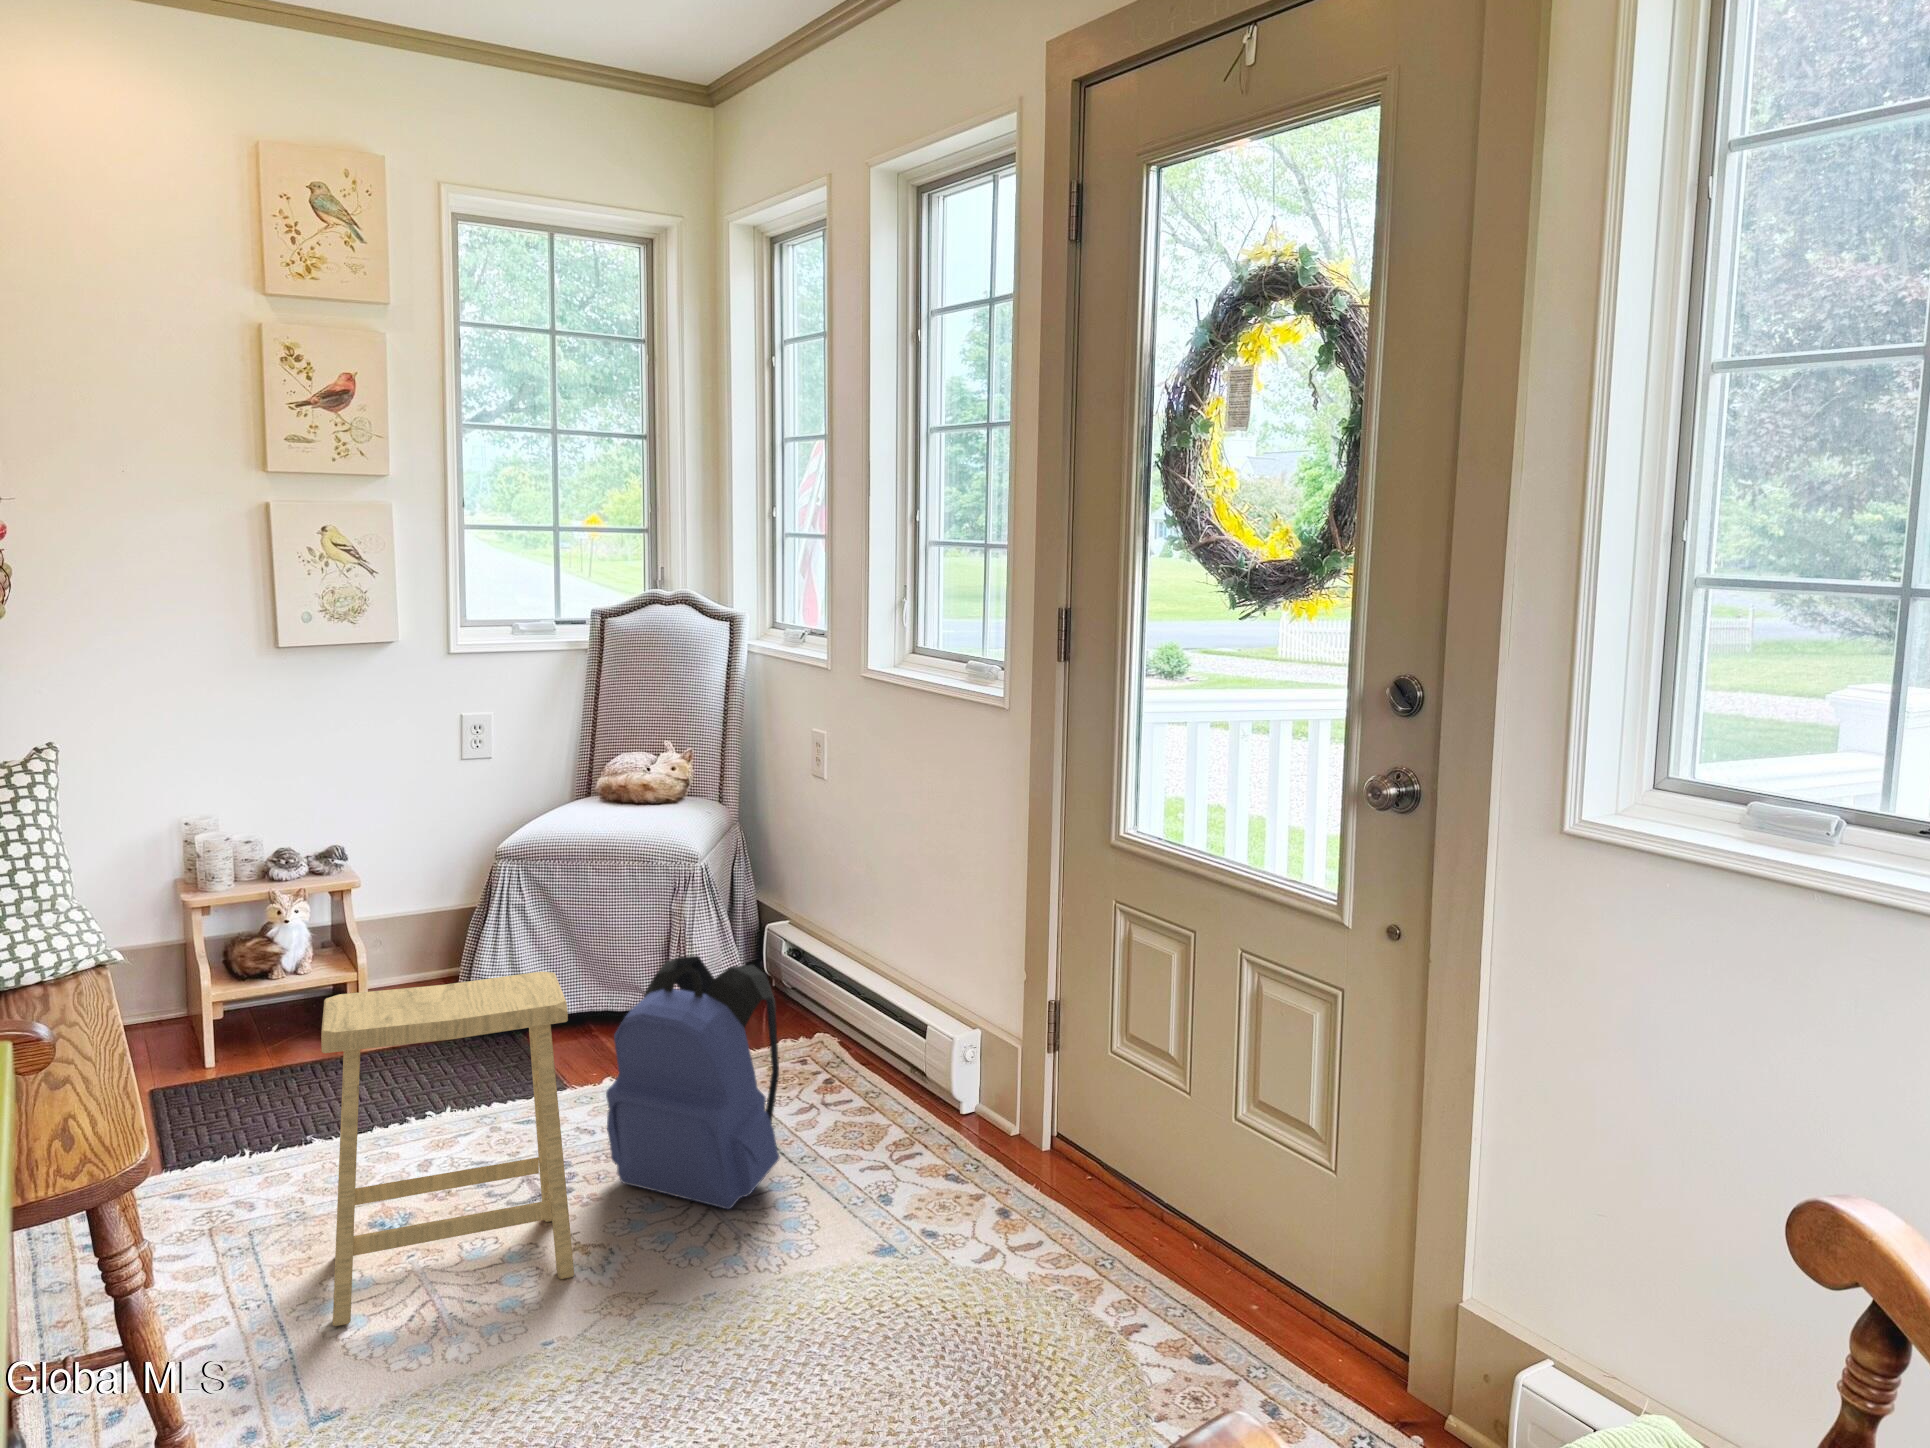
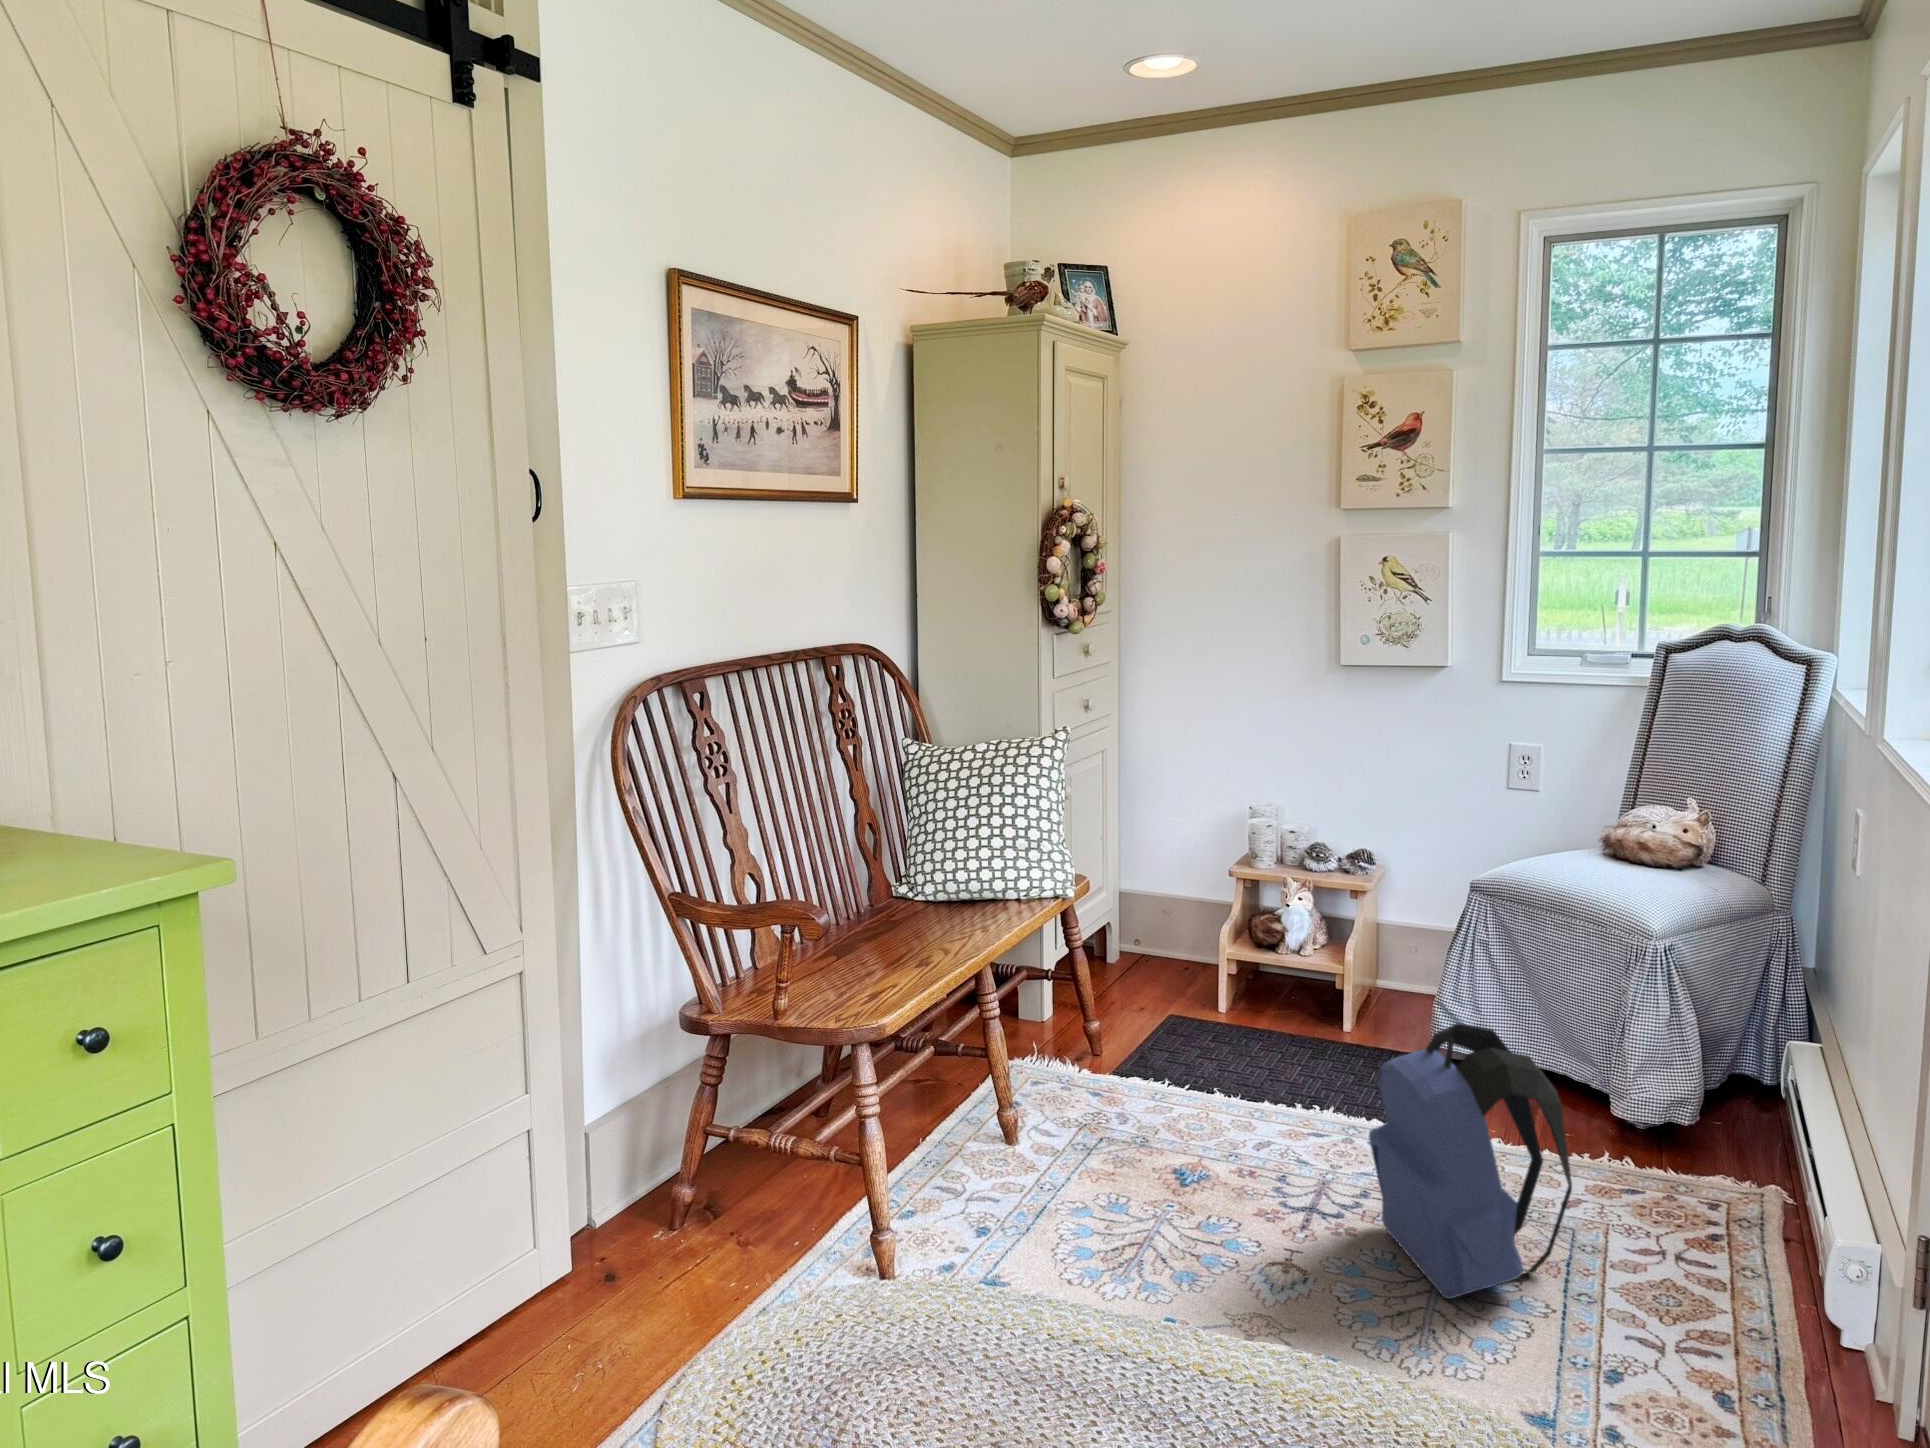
footstool: present [321,971,574,1326] -> none [1087,961,1313,1277]

